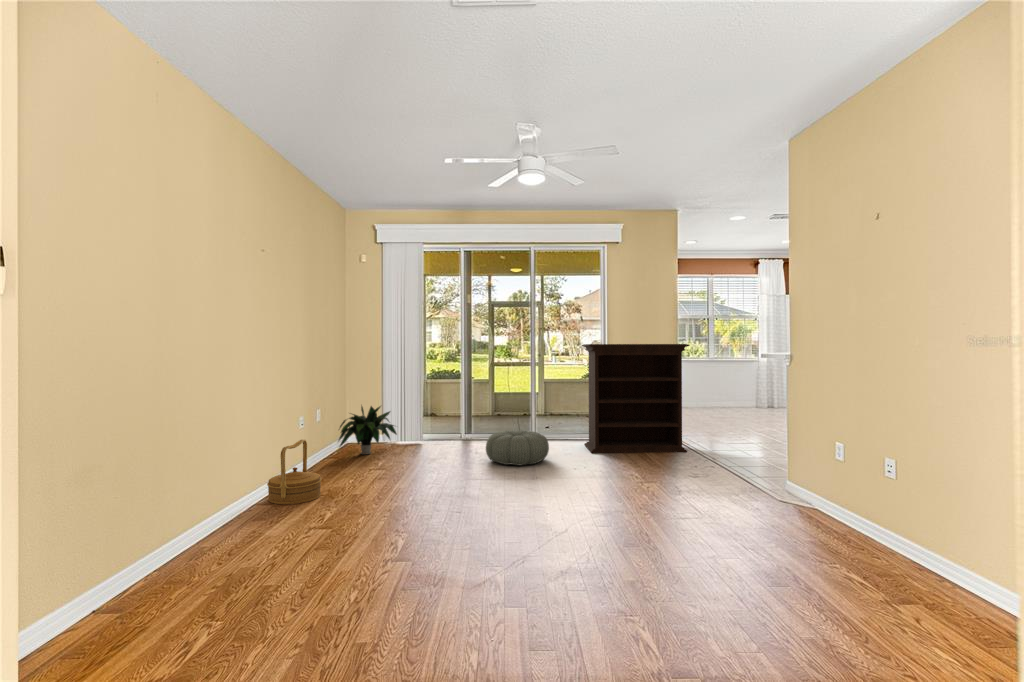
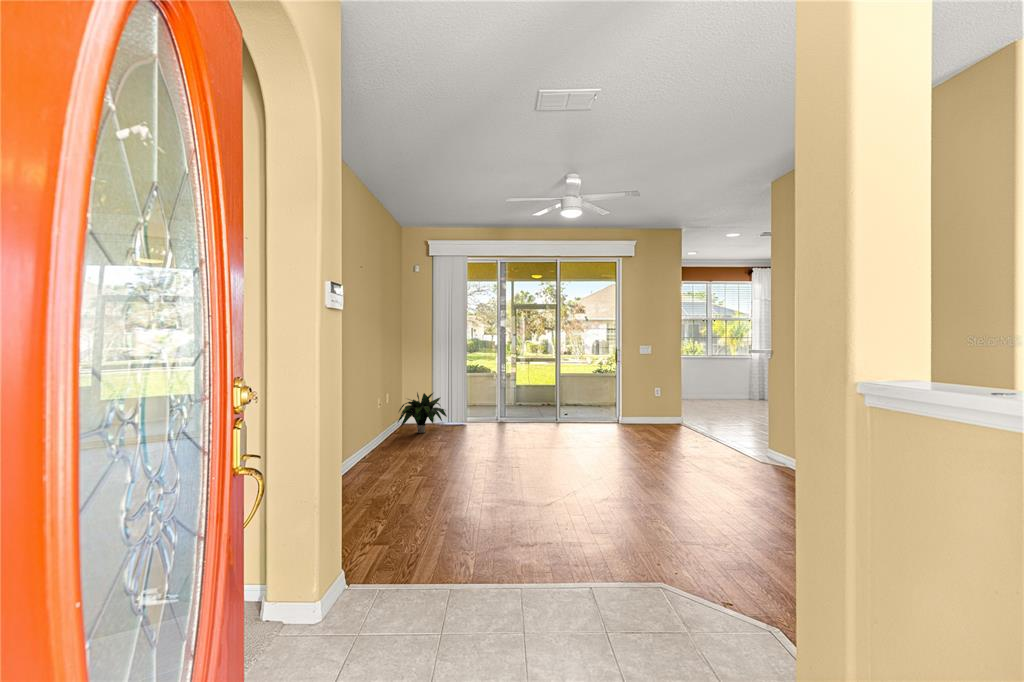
bookshelf: present [582,344,690,453] -> none [600,343,691,433]
pouf: present [486,430,549,465] -> none [523,414,575,441]
woven basket: present [267,440,322,504] -> none [360,417,401,466]

